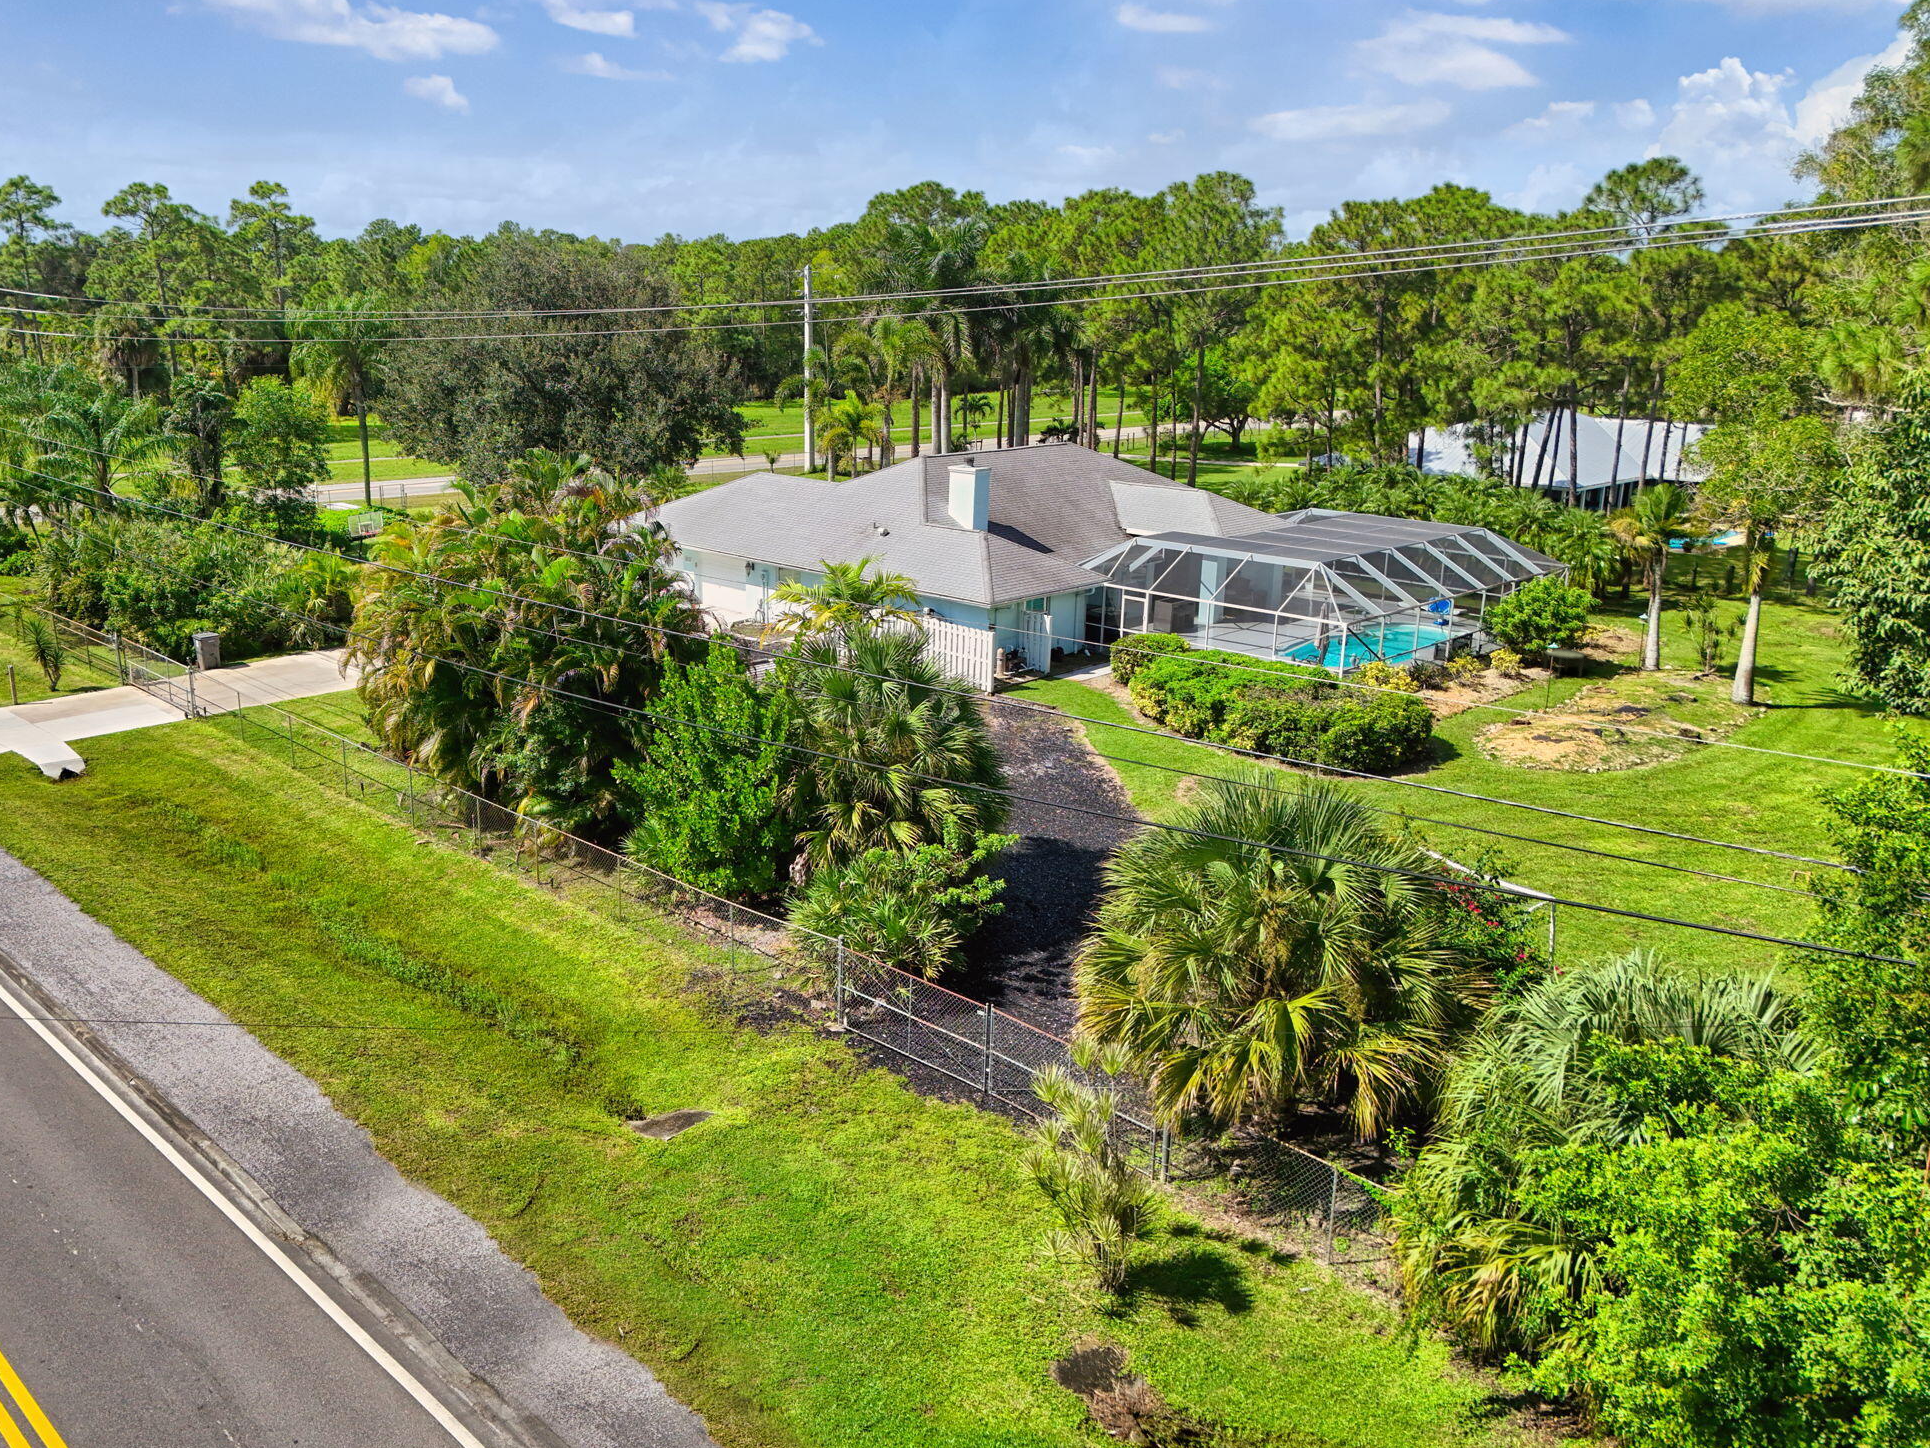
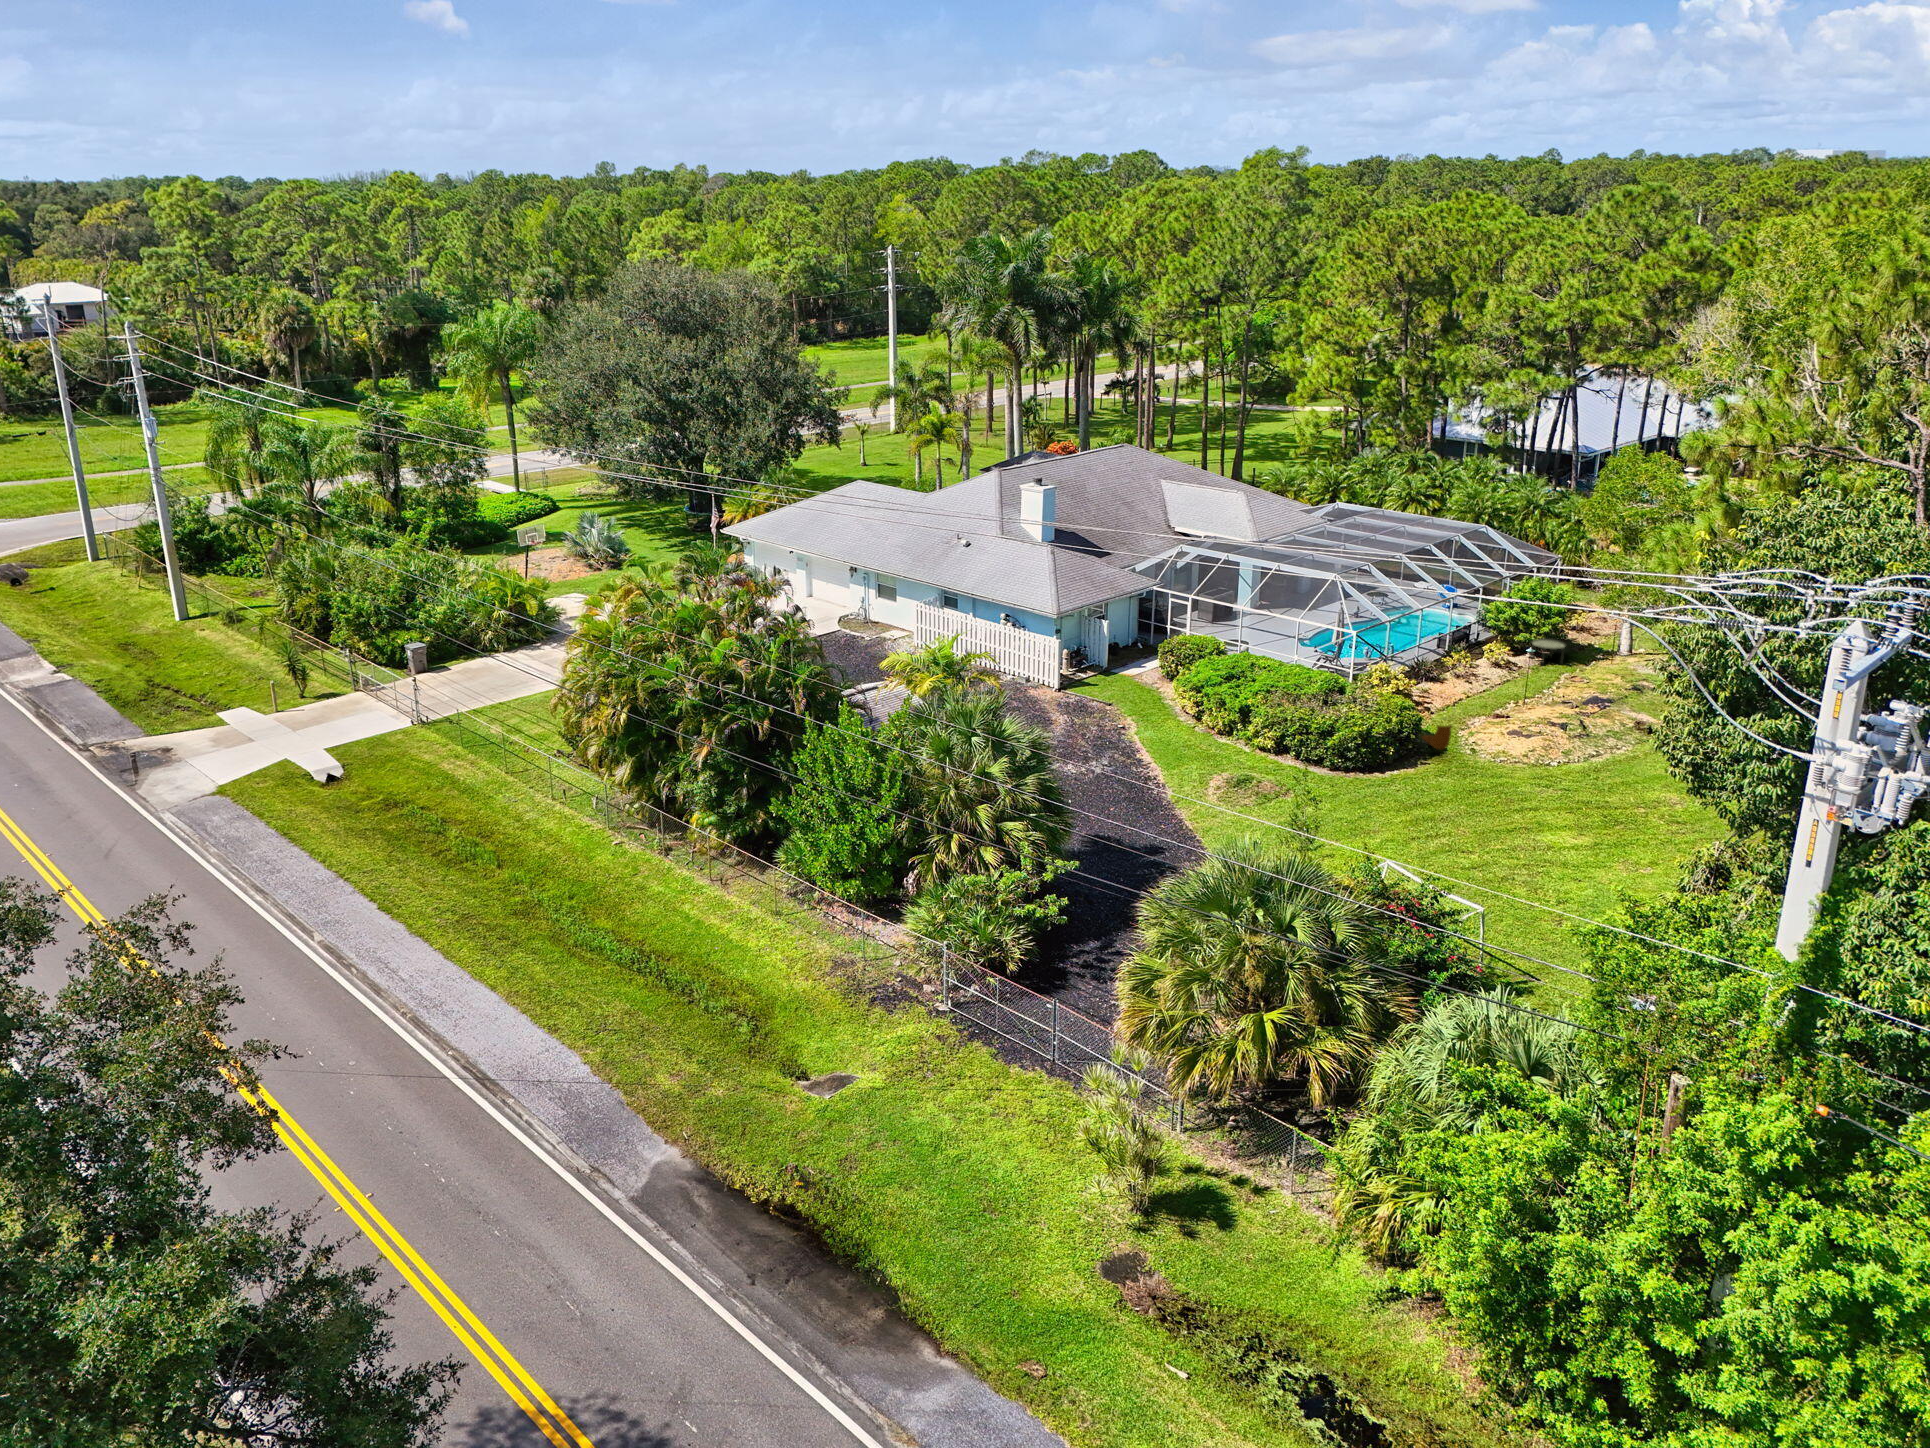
lounge chair: none [1429,722,1470,763] -> present [1422,725,1452,755]

